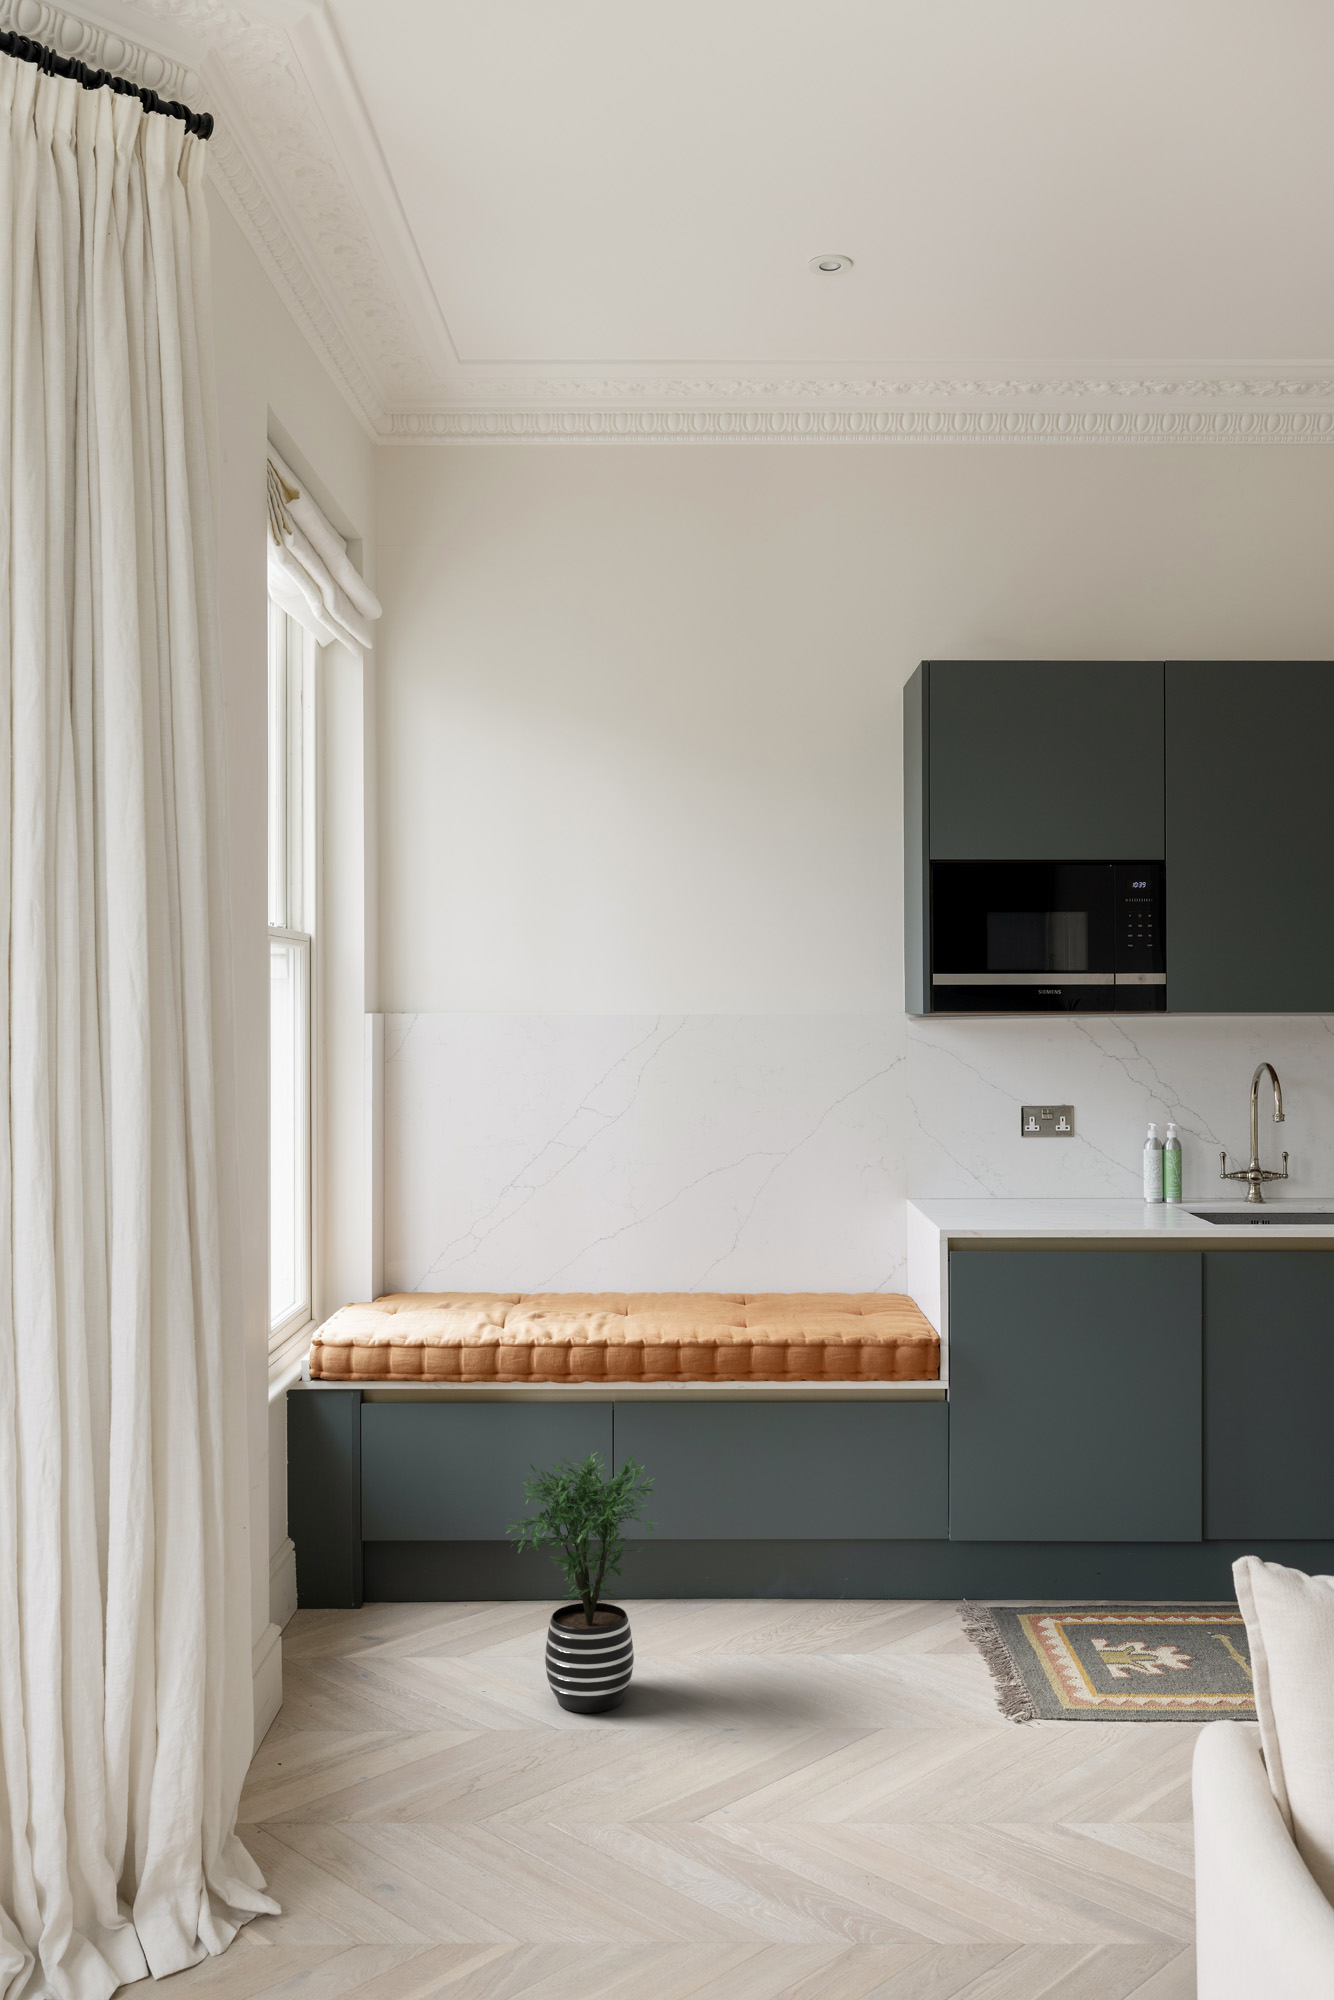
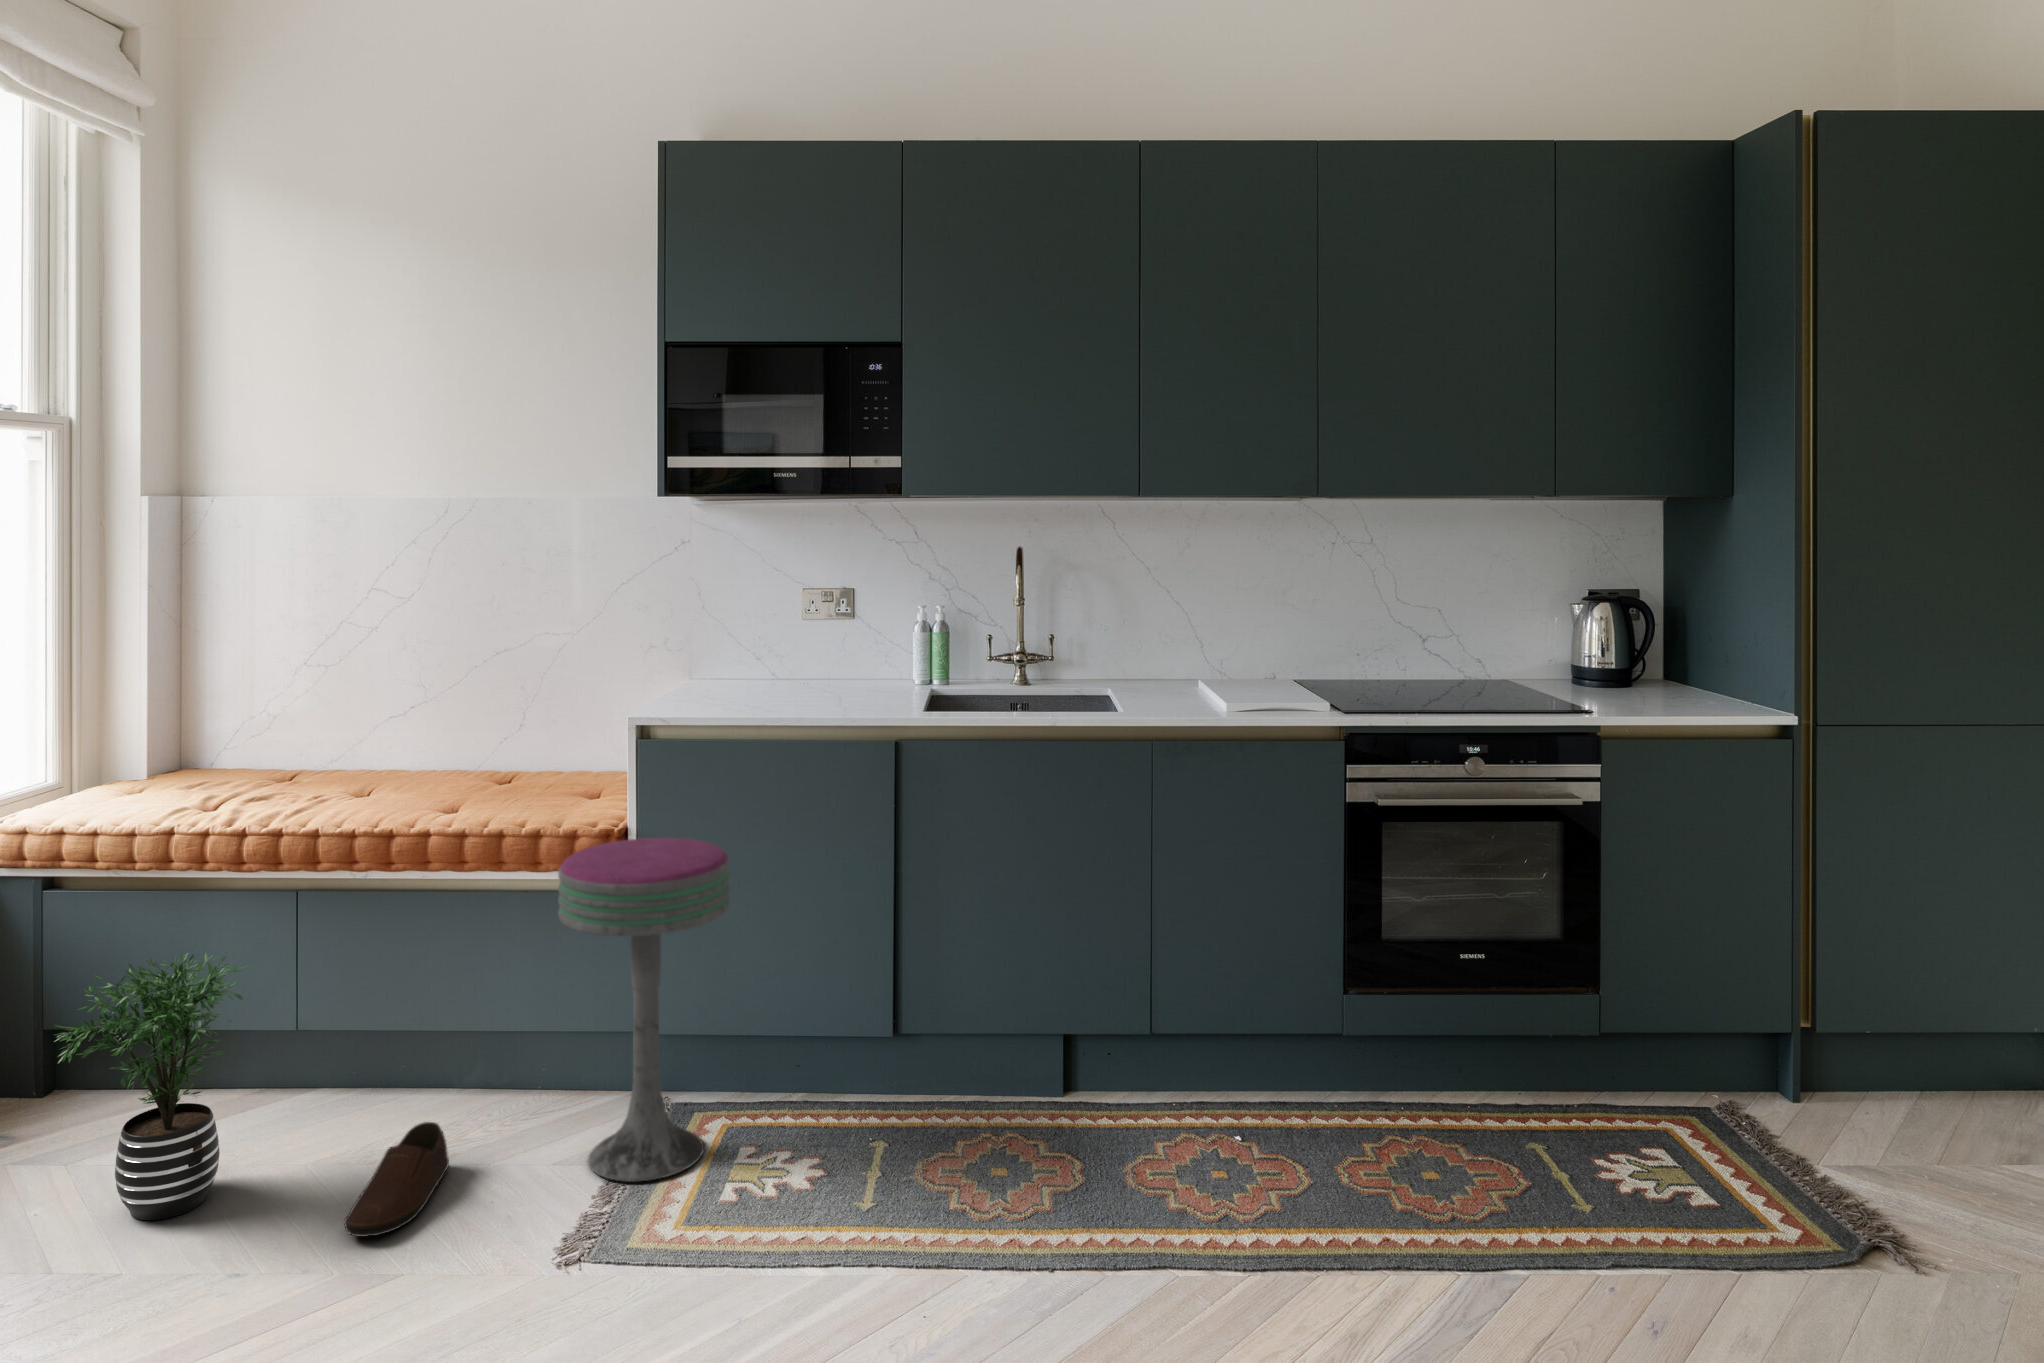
bar stool: none [932,1347,1100,1684] -> present [558,838,730,1182]
shoe: none [789,1625,851,1726] -> present [344,1122,449,1237]

